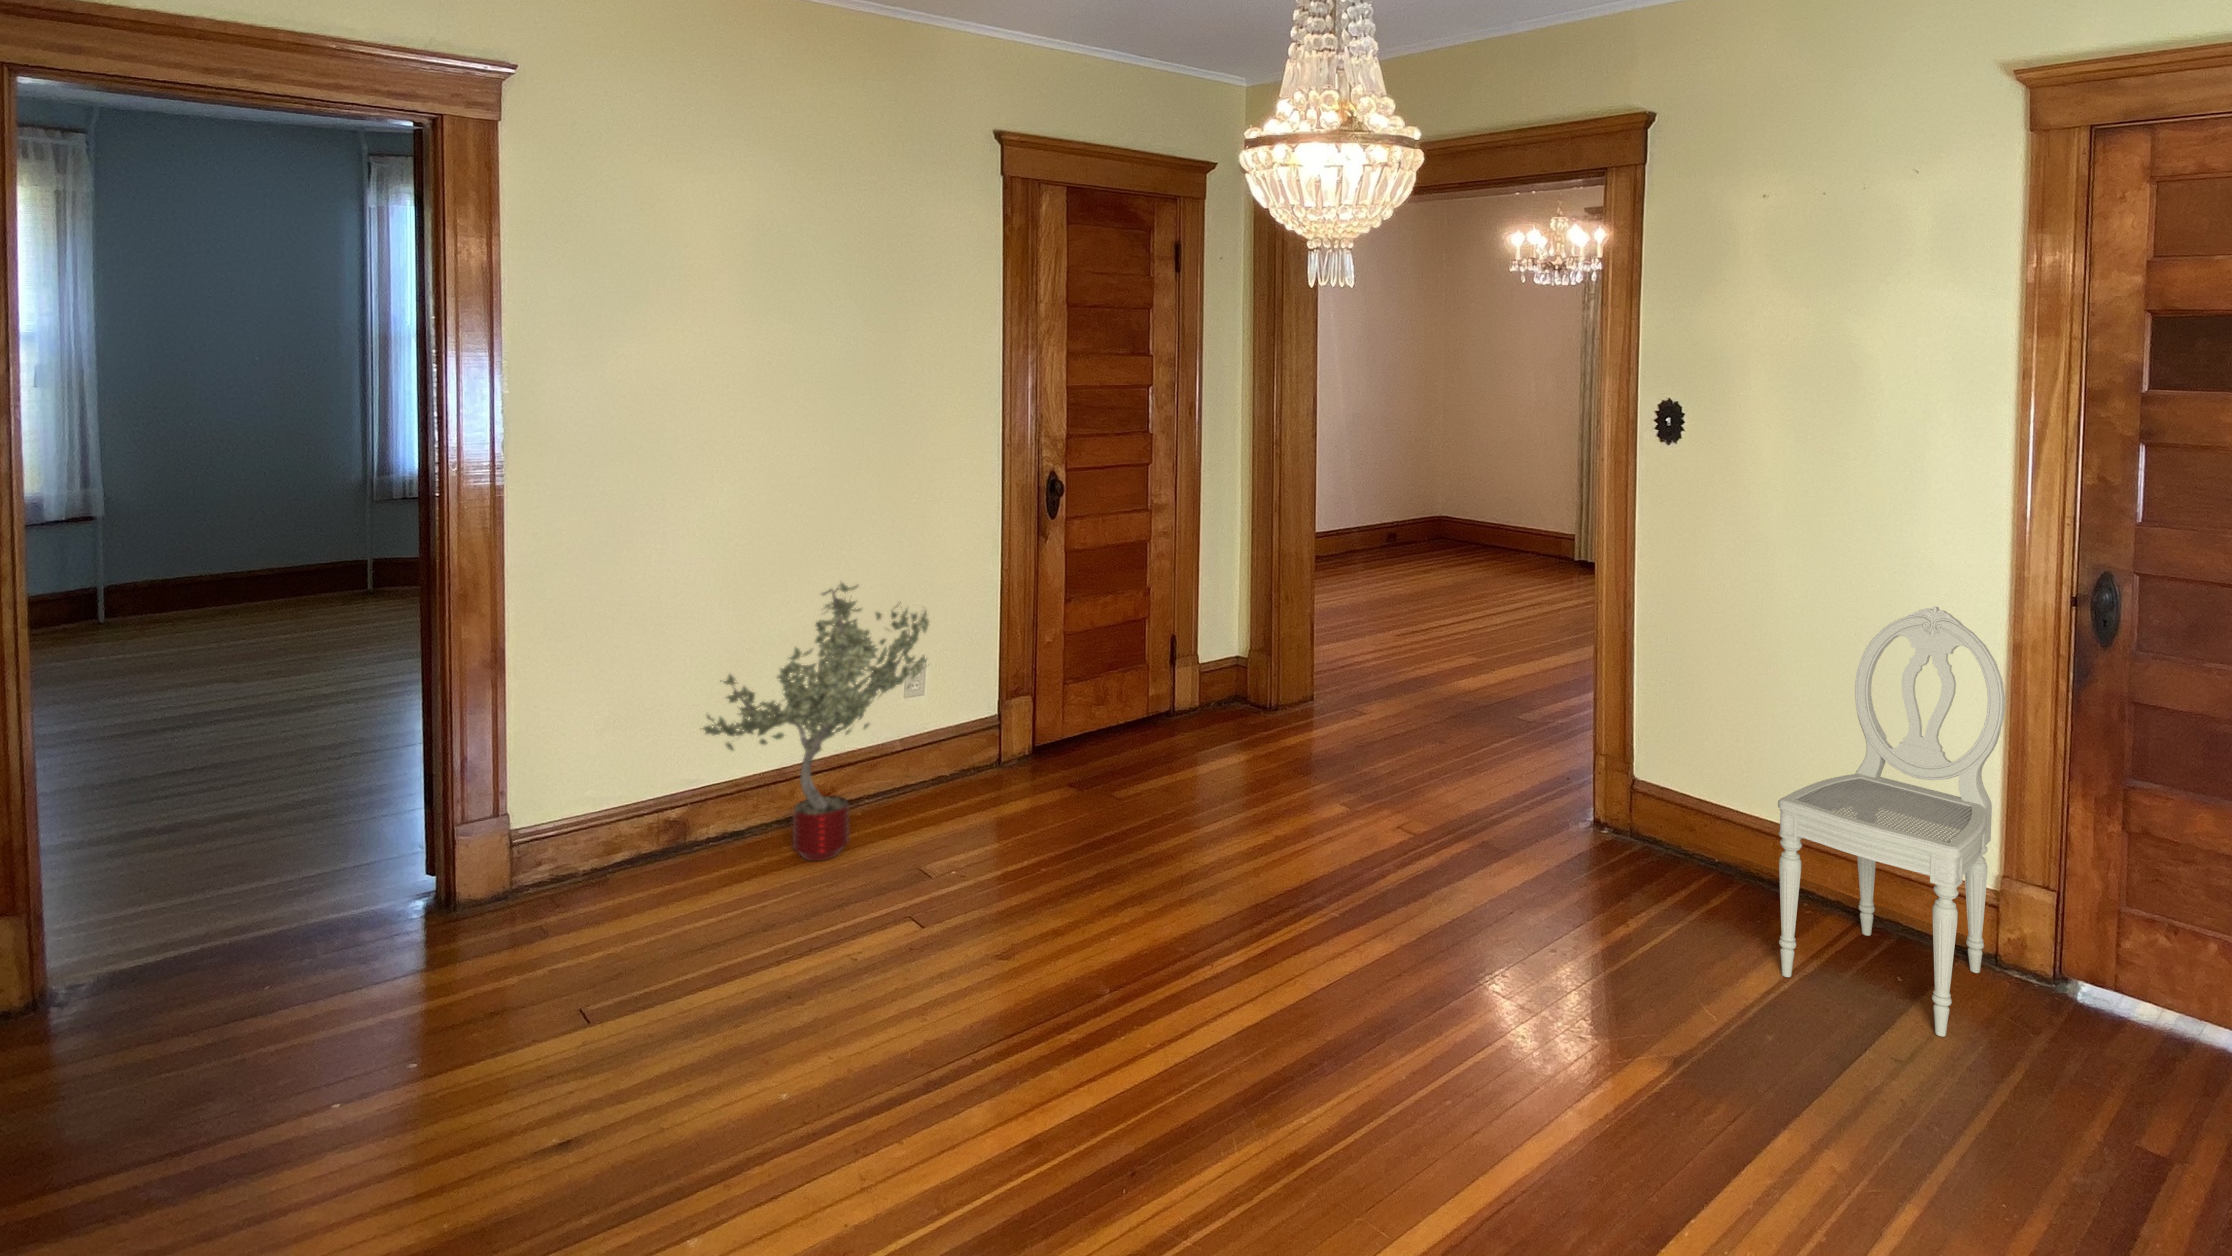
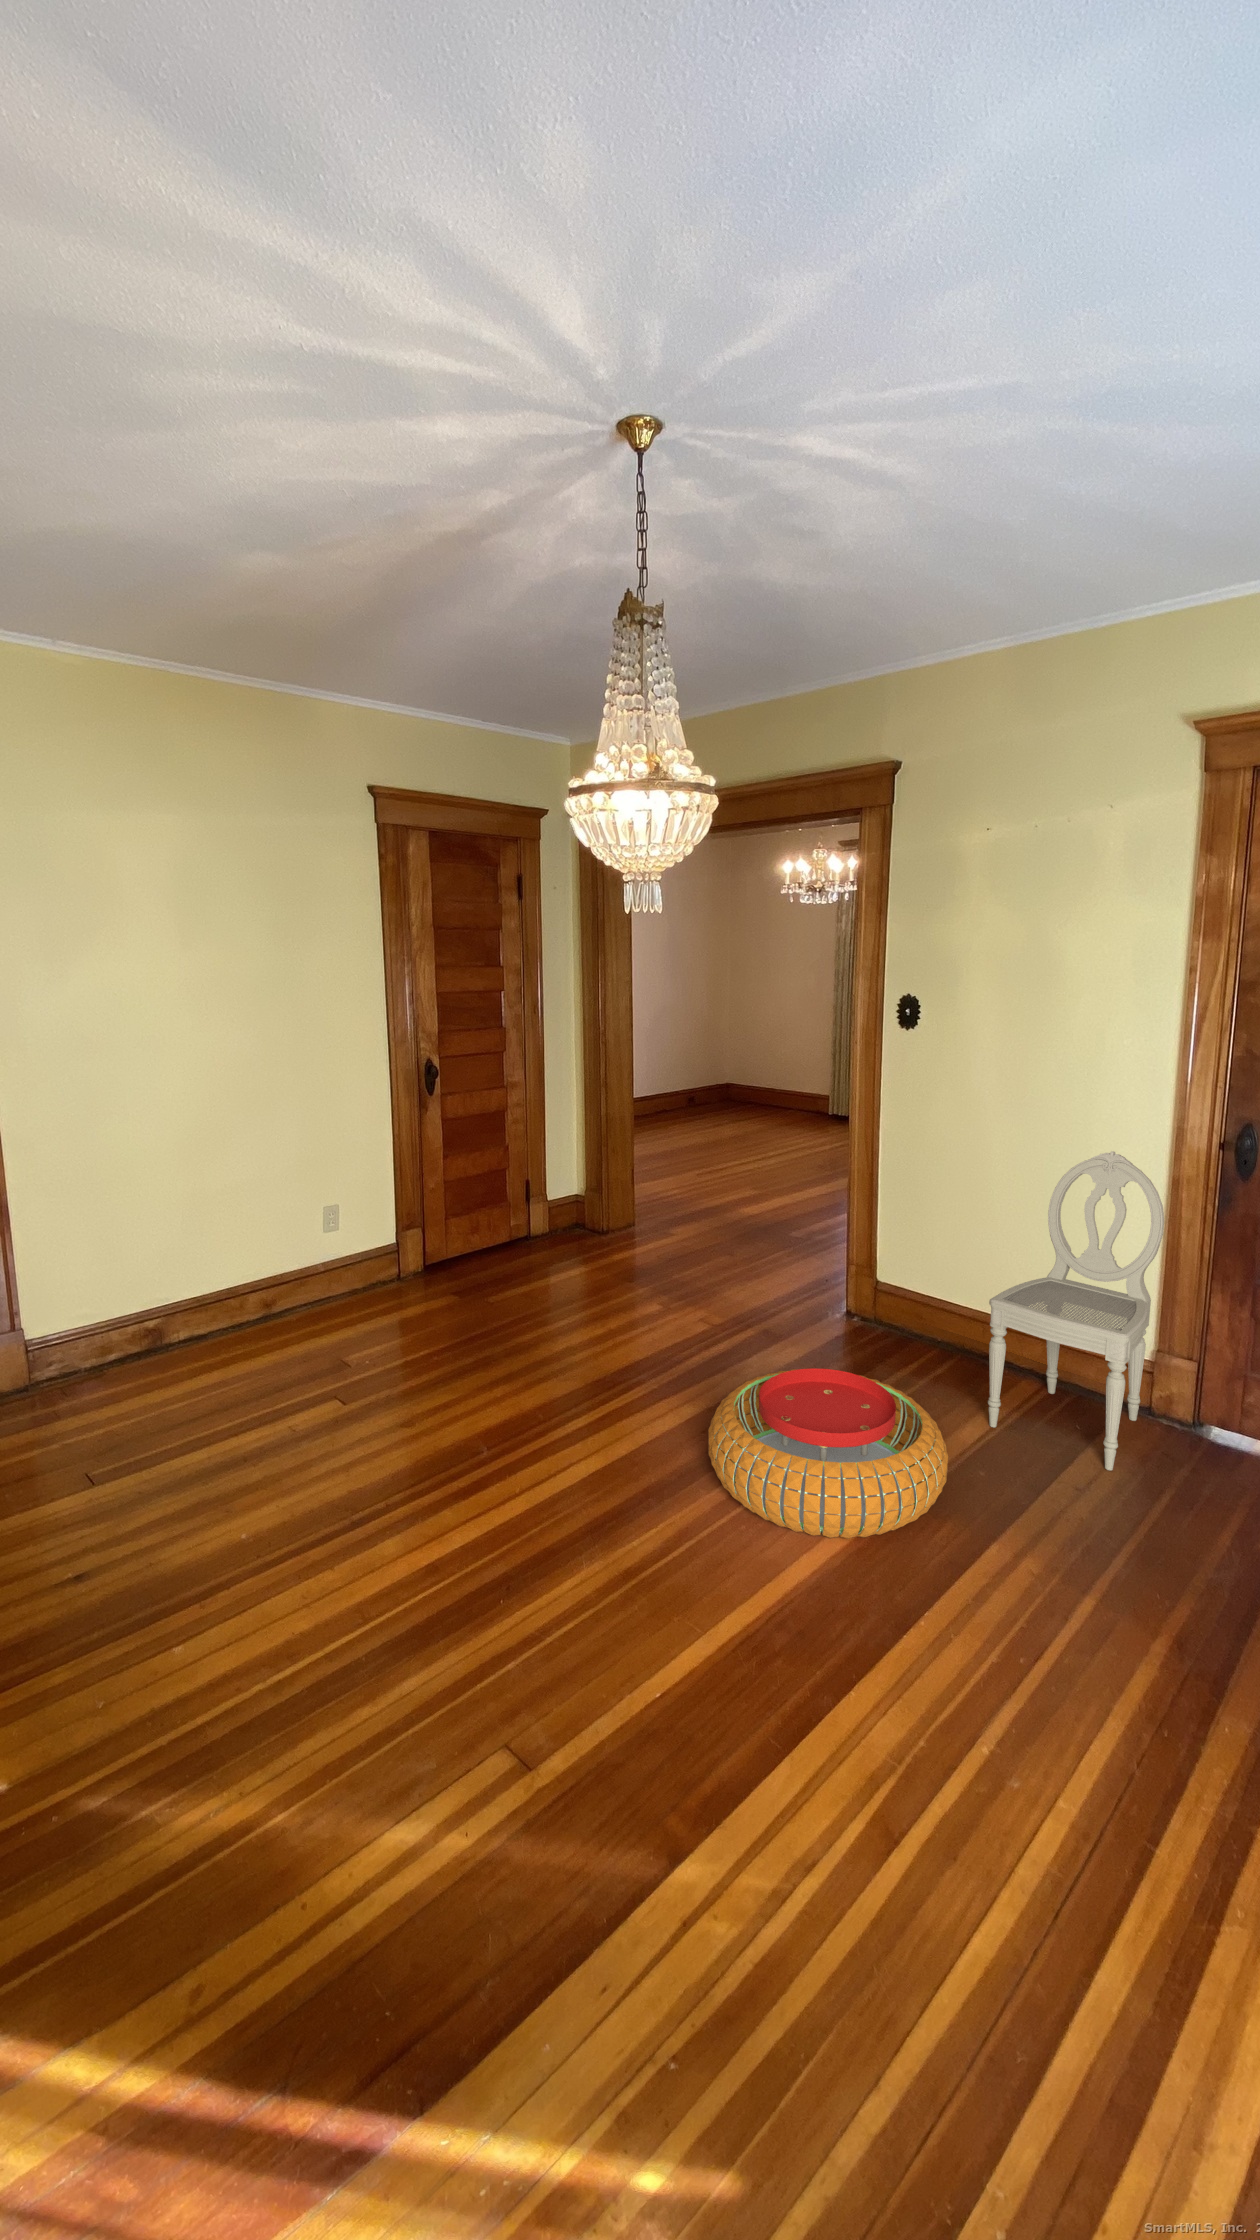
potted tree: present [700,583,929,861] -> none [167,1146,343,1355]
pouf: none [1404,888,1723,1116] -> present [708,1368,948,1539]

